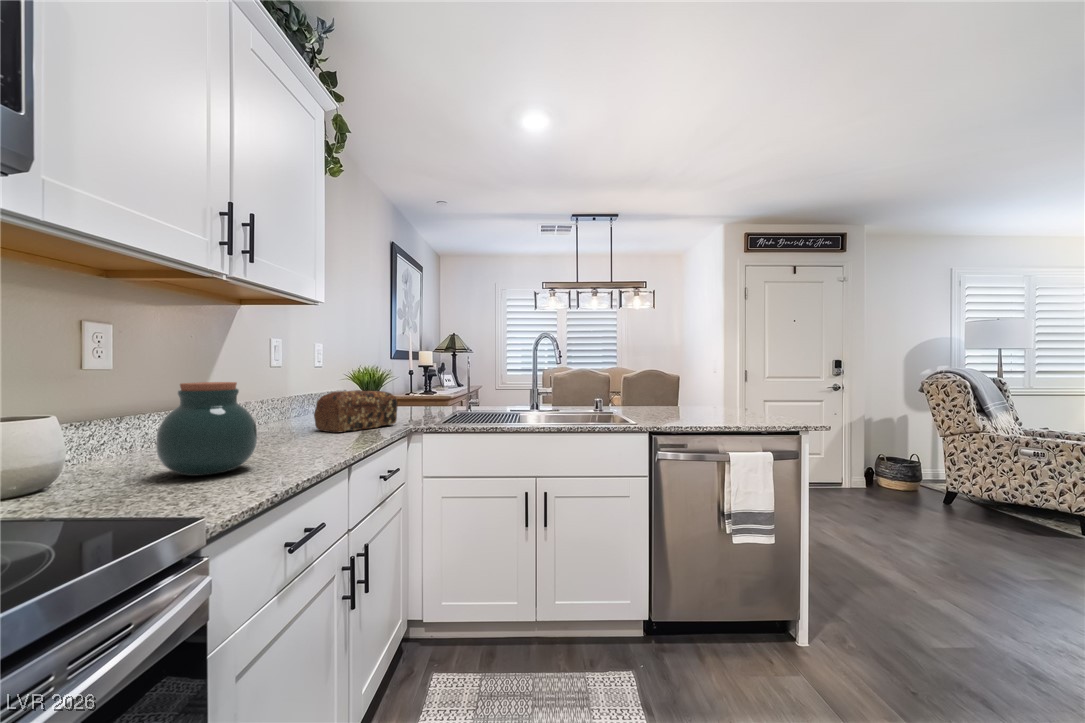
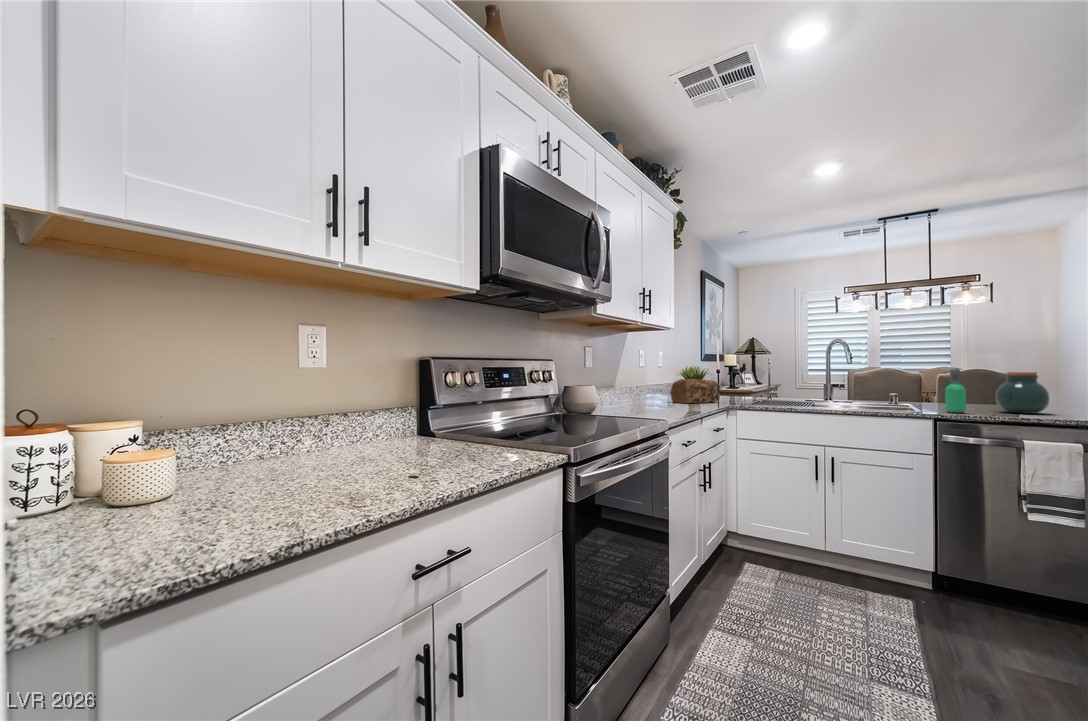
soap dispenser: none [659,371,678,425] -> present [945,368,966,413]
jar: present [156,382,257,476] -> present [996,372,1049,414]

